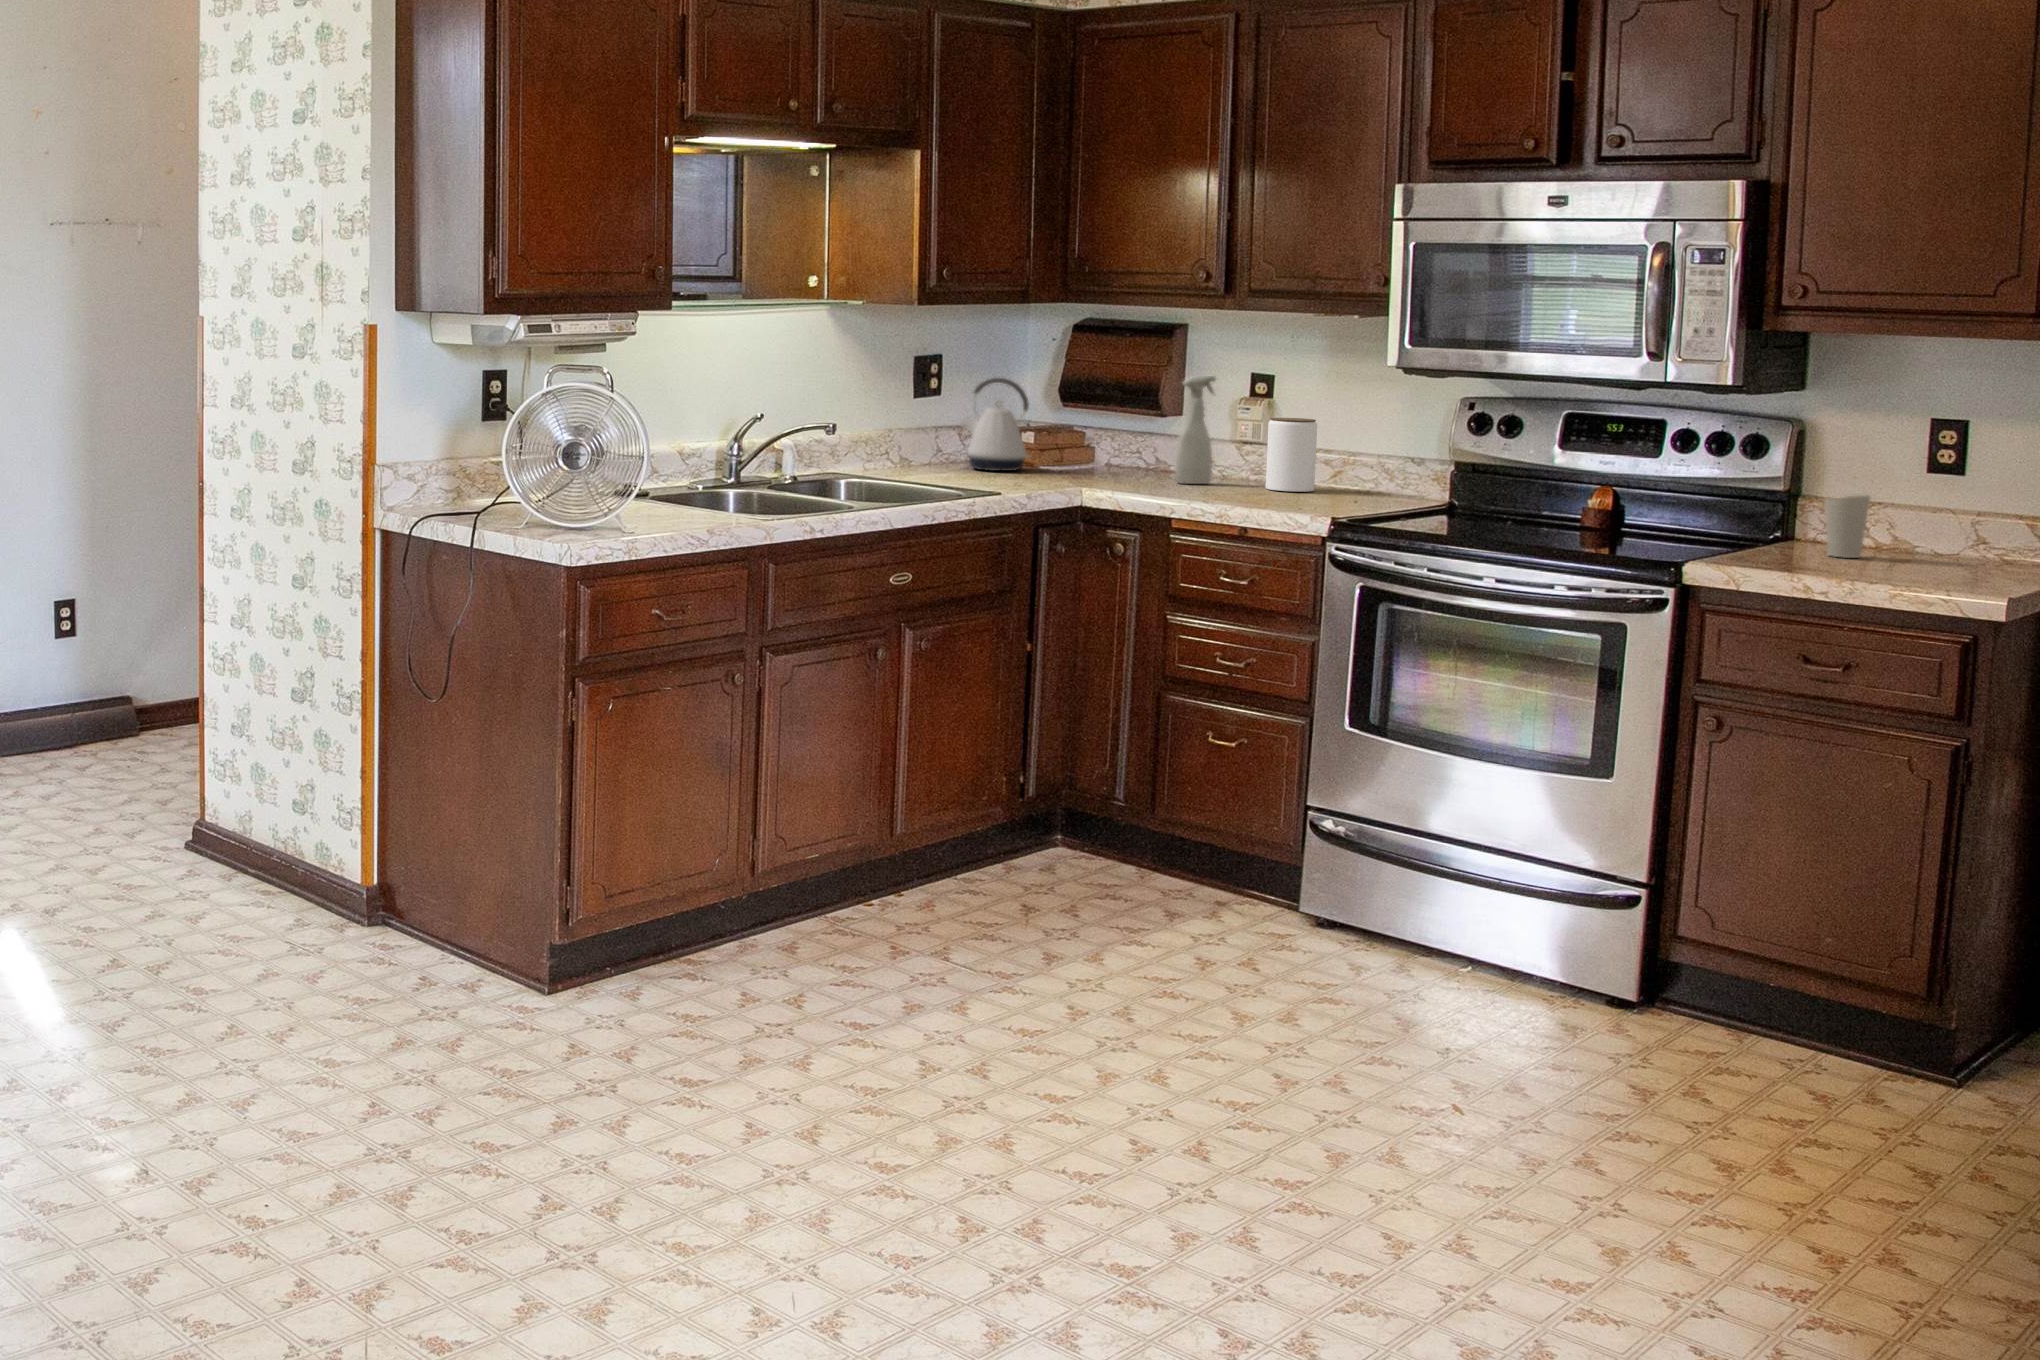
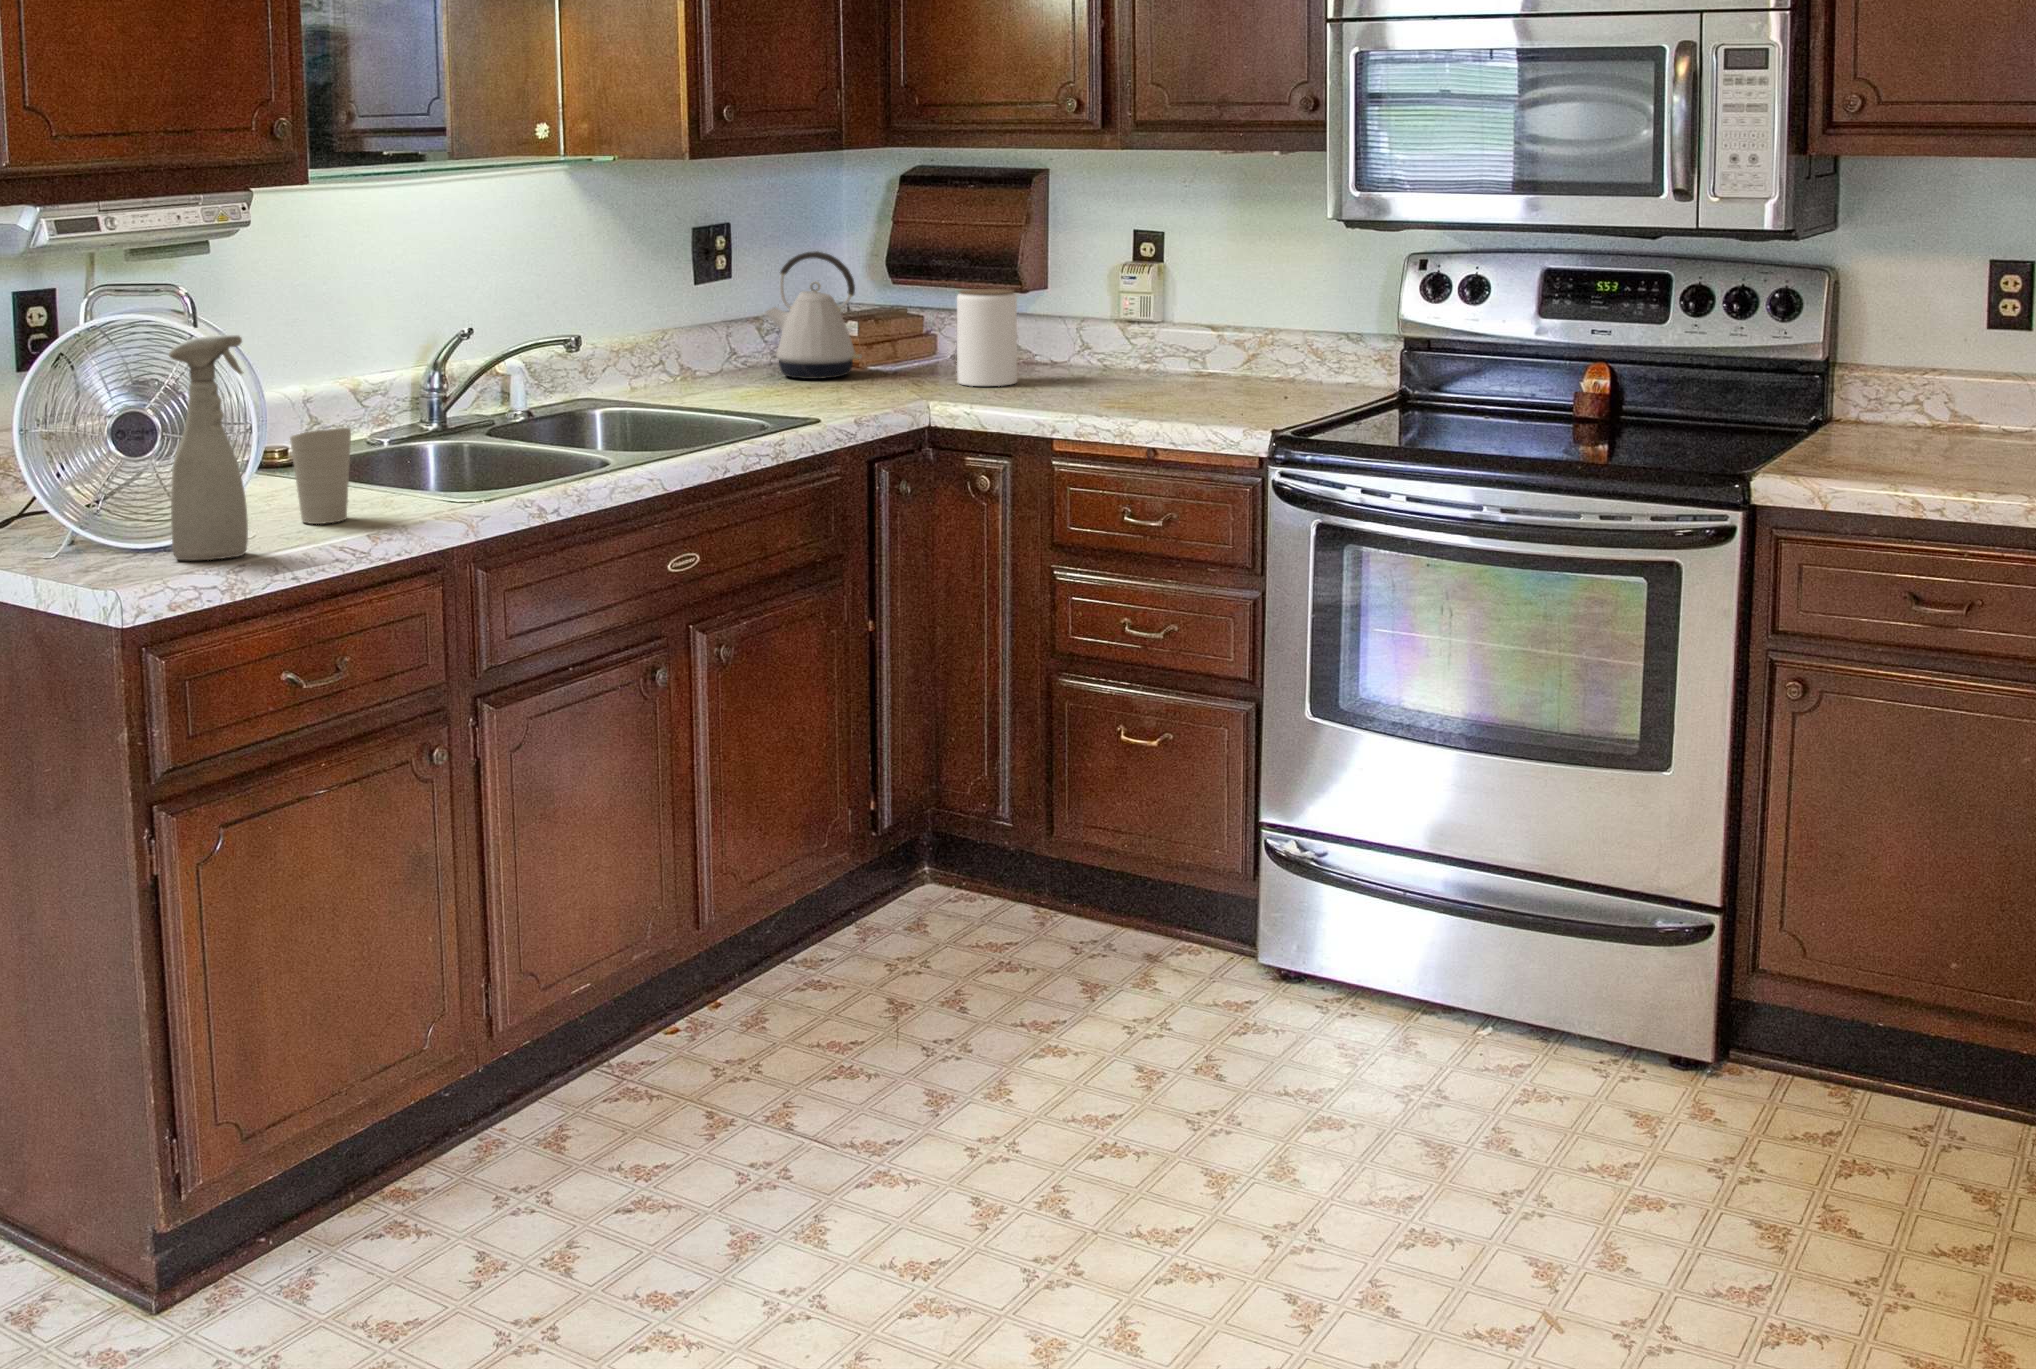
spray bottle: present [1175,376,1216,484] -> present [169,335,248,560]
jar: present [1266,418,1317,492] -> present [957,289,1017,386]
cup: present [1825,496,1870,558] -> present [290,428,351,524]

